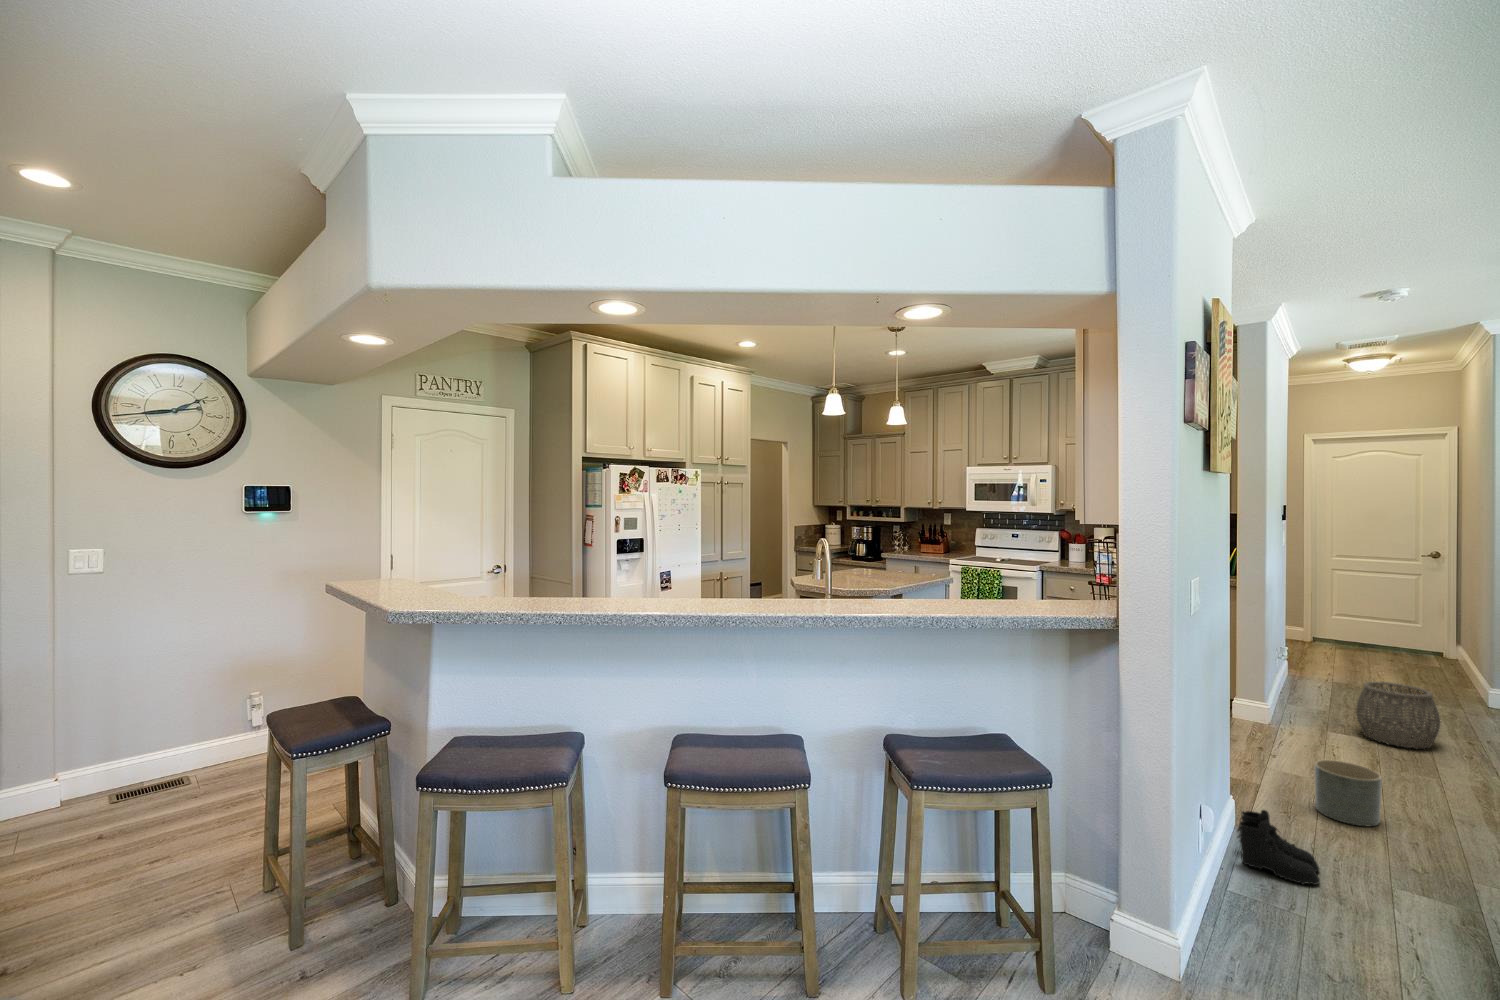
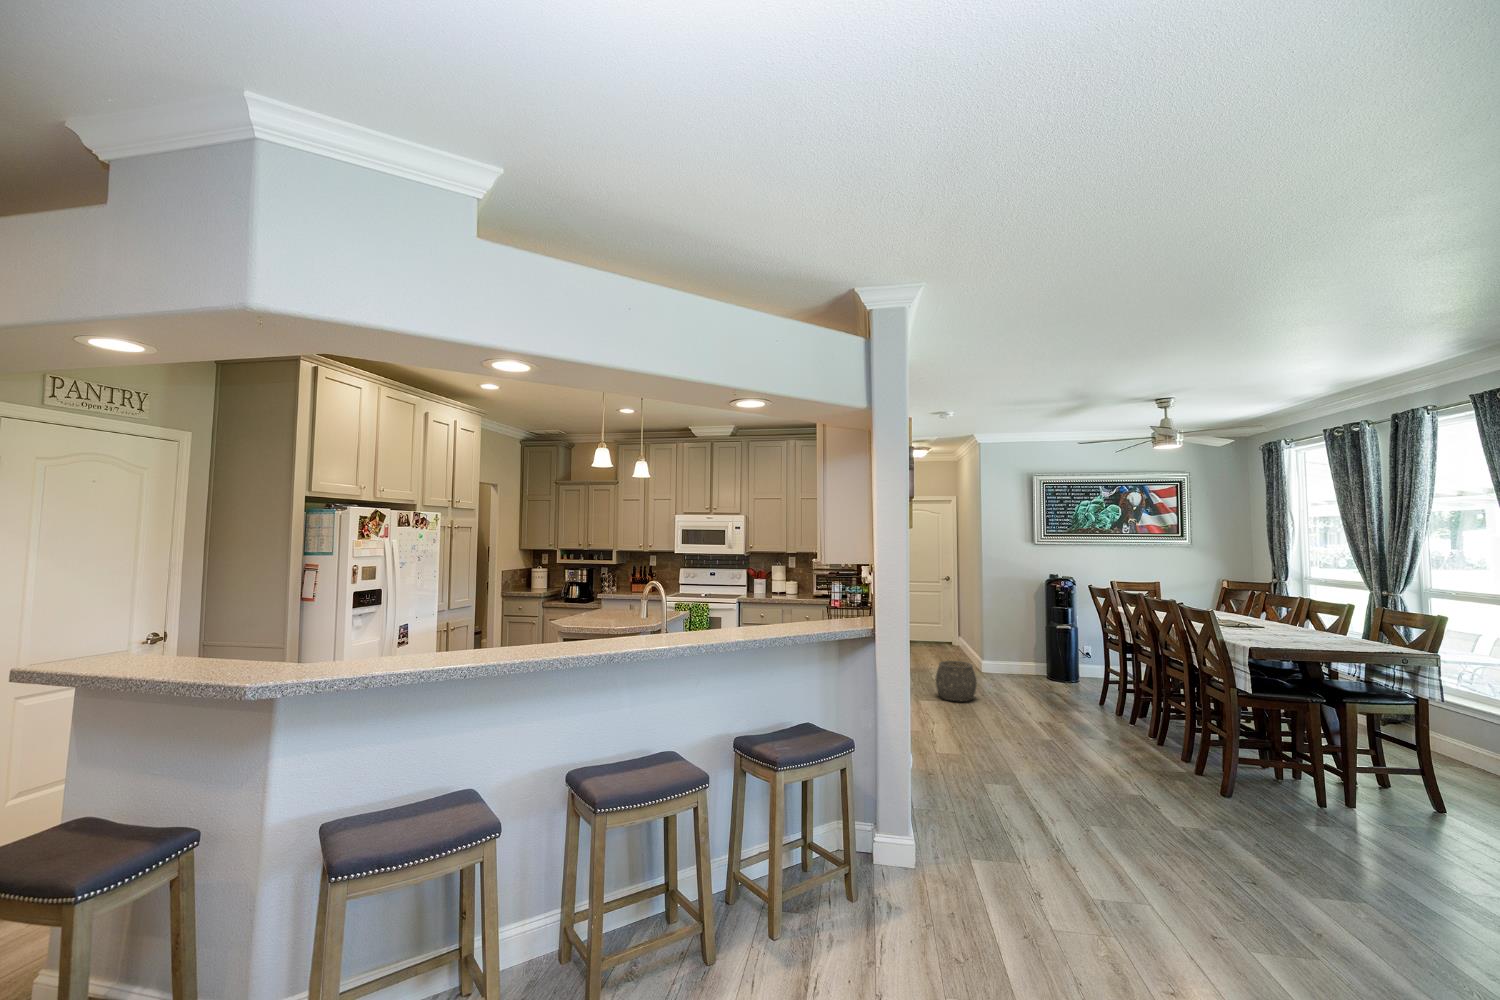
planter: present [1315,760,1382,826] -> none [940,716,975,756]
boots: present [1237,810,1320,884] -> none [919,757,969,802]

